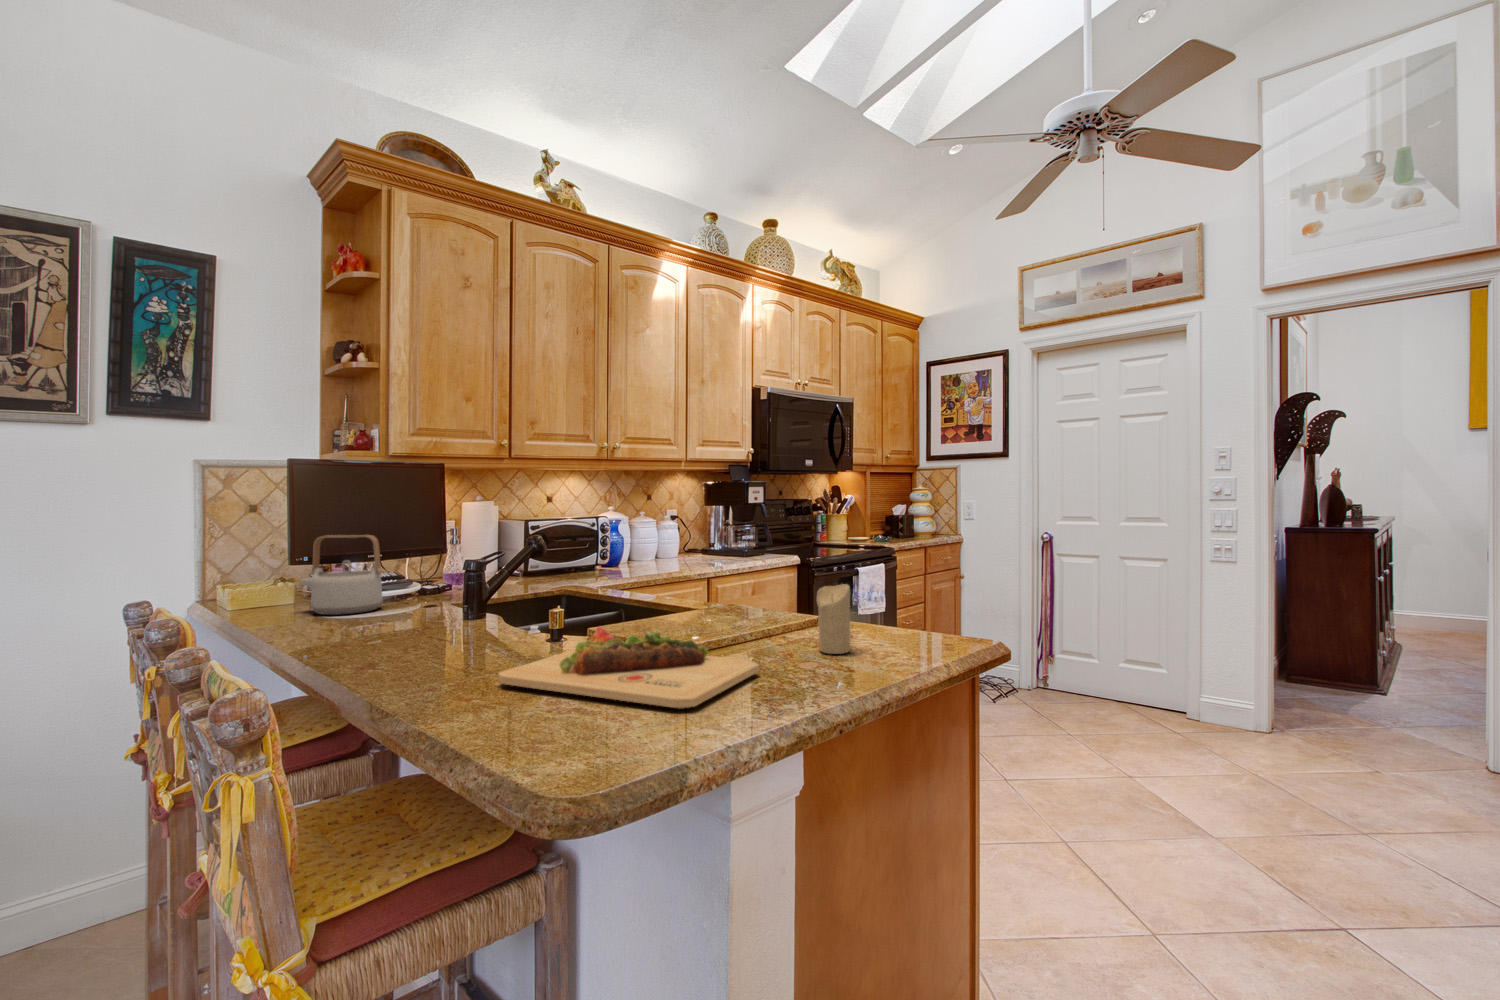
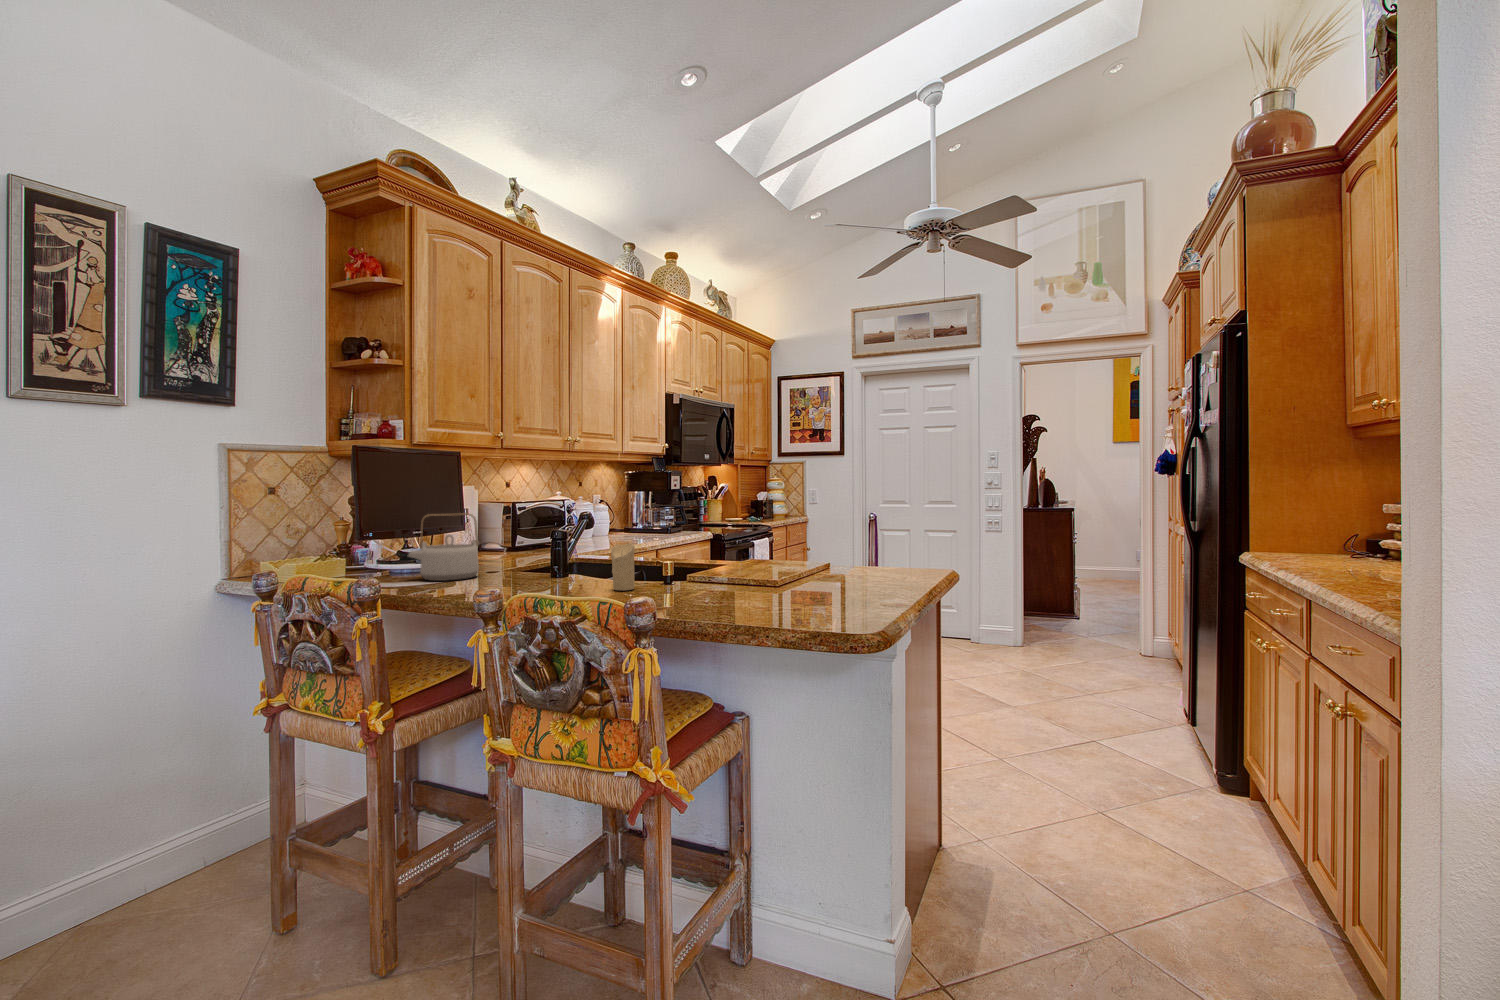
candle: present [816,584,851,654] -> present [611,543,635,591]
cutting board: present [498,627,759,709] -> none [732,565,884,604]

